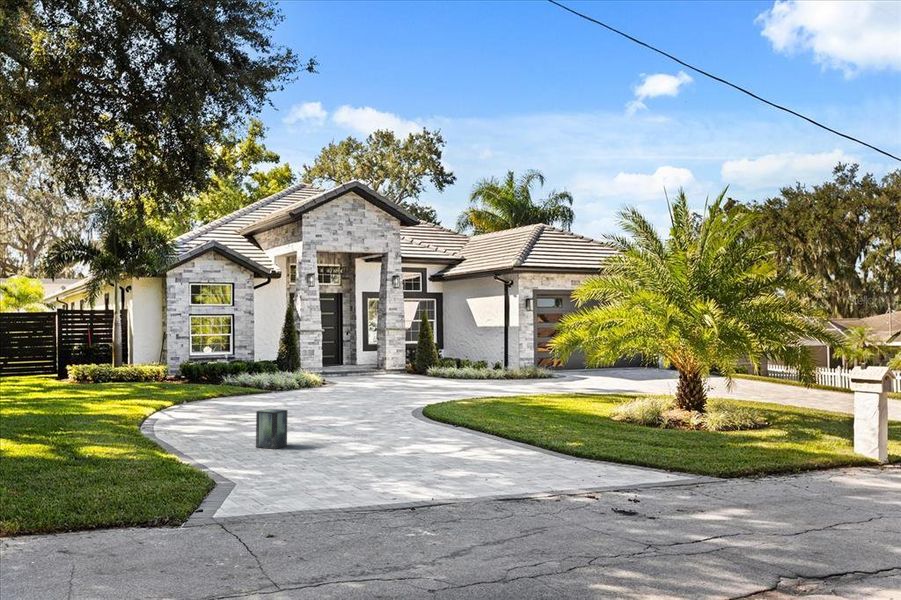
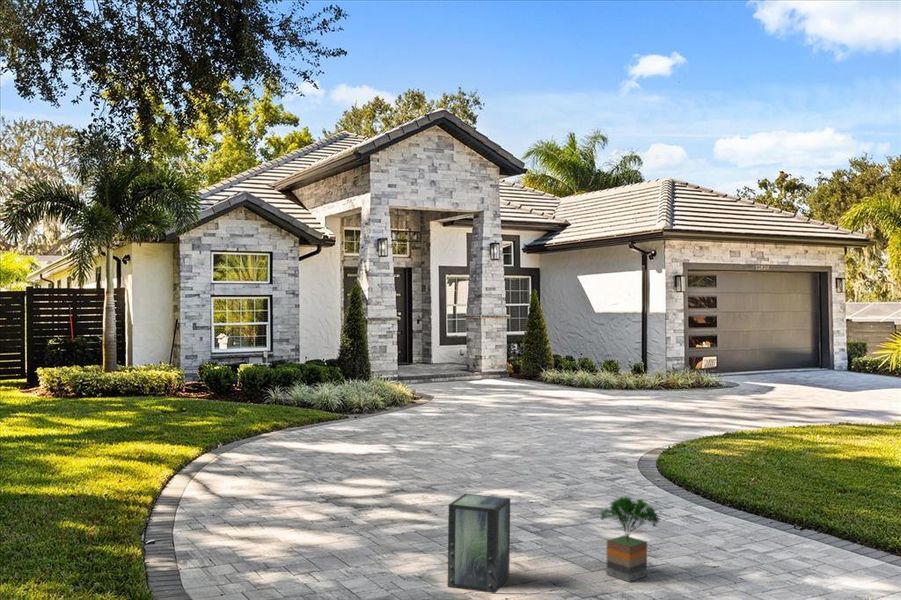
potted tree: none [330,410,357,447] -> present [601,497,660,582]

